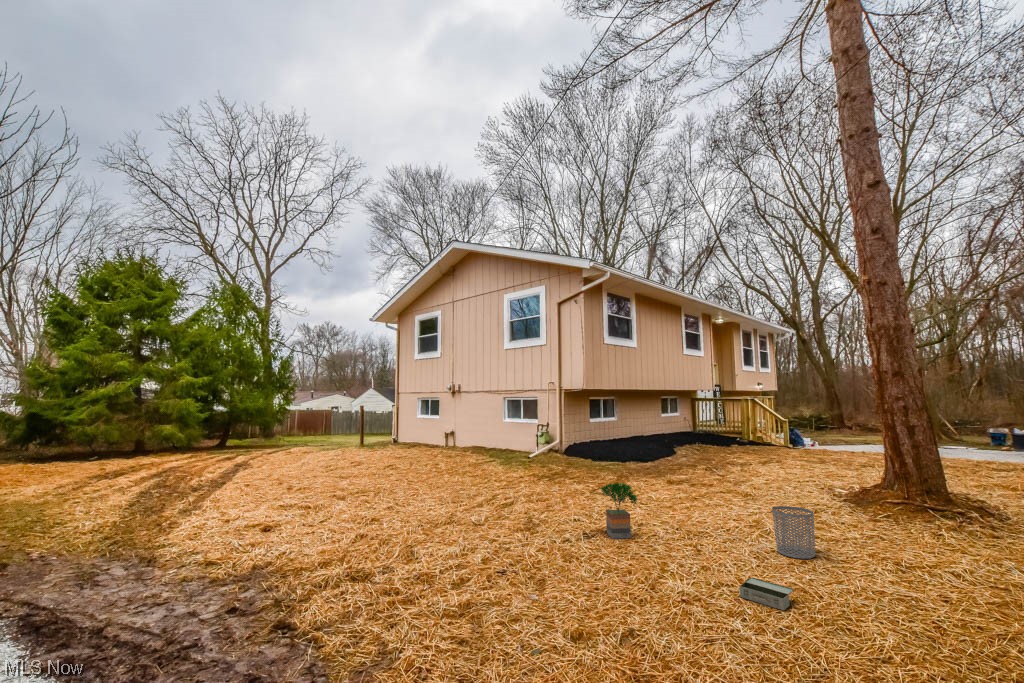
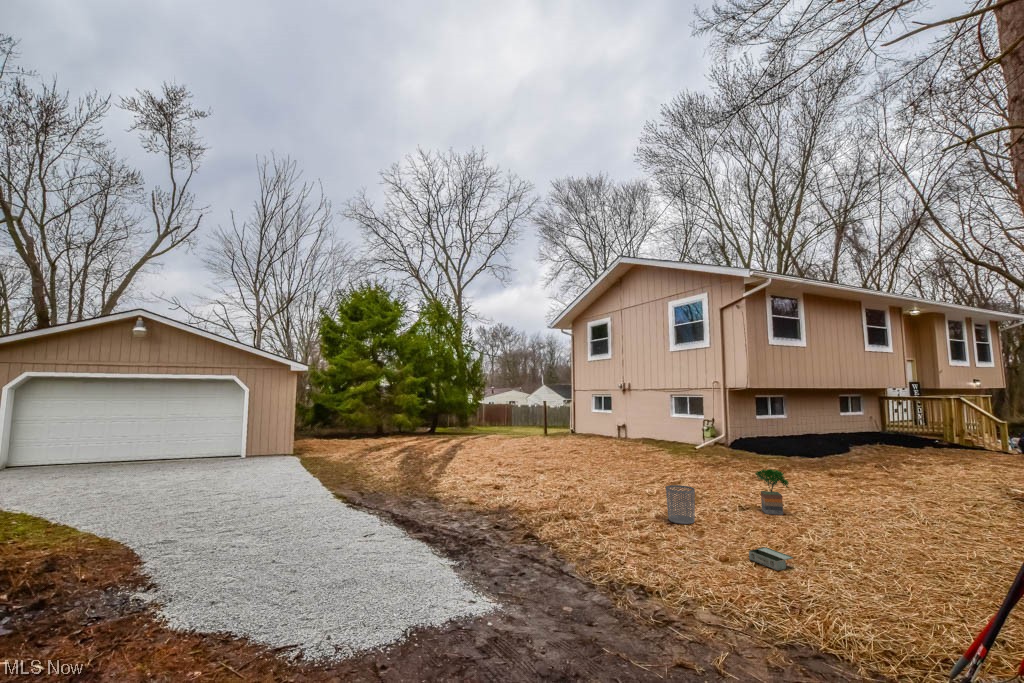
waste bin: present [772,506,815,559] -> present [666,485,695,524]
toolbox: present [740,578,794,610] -> present [749,547,793,570]

